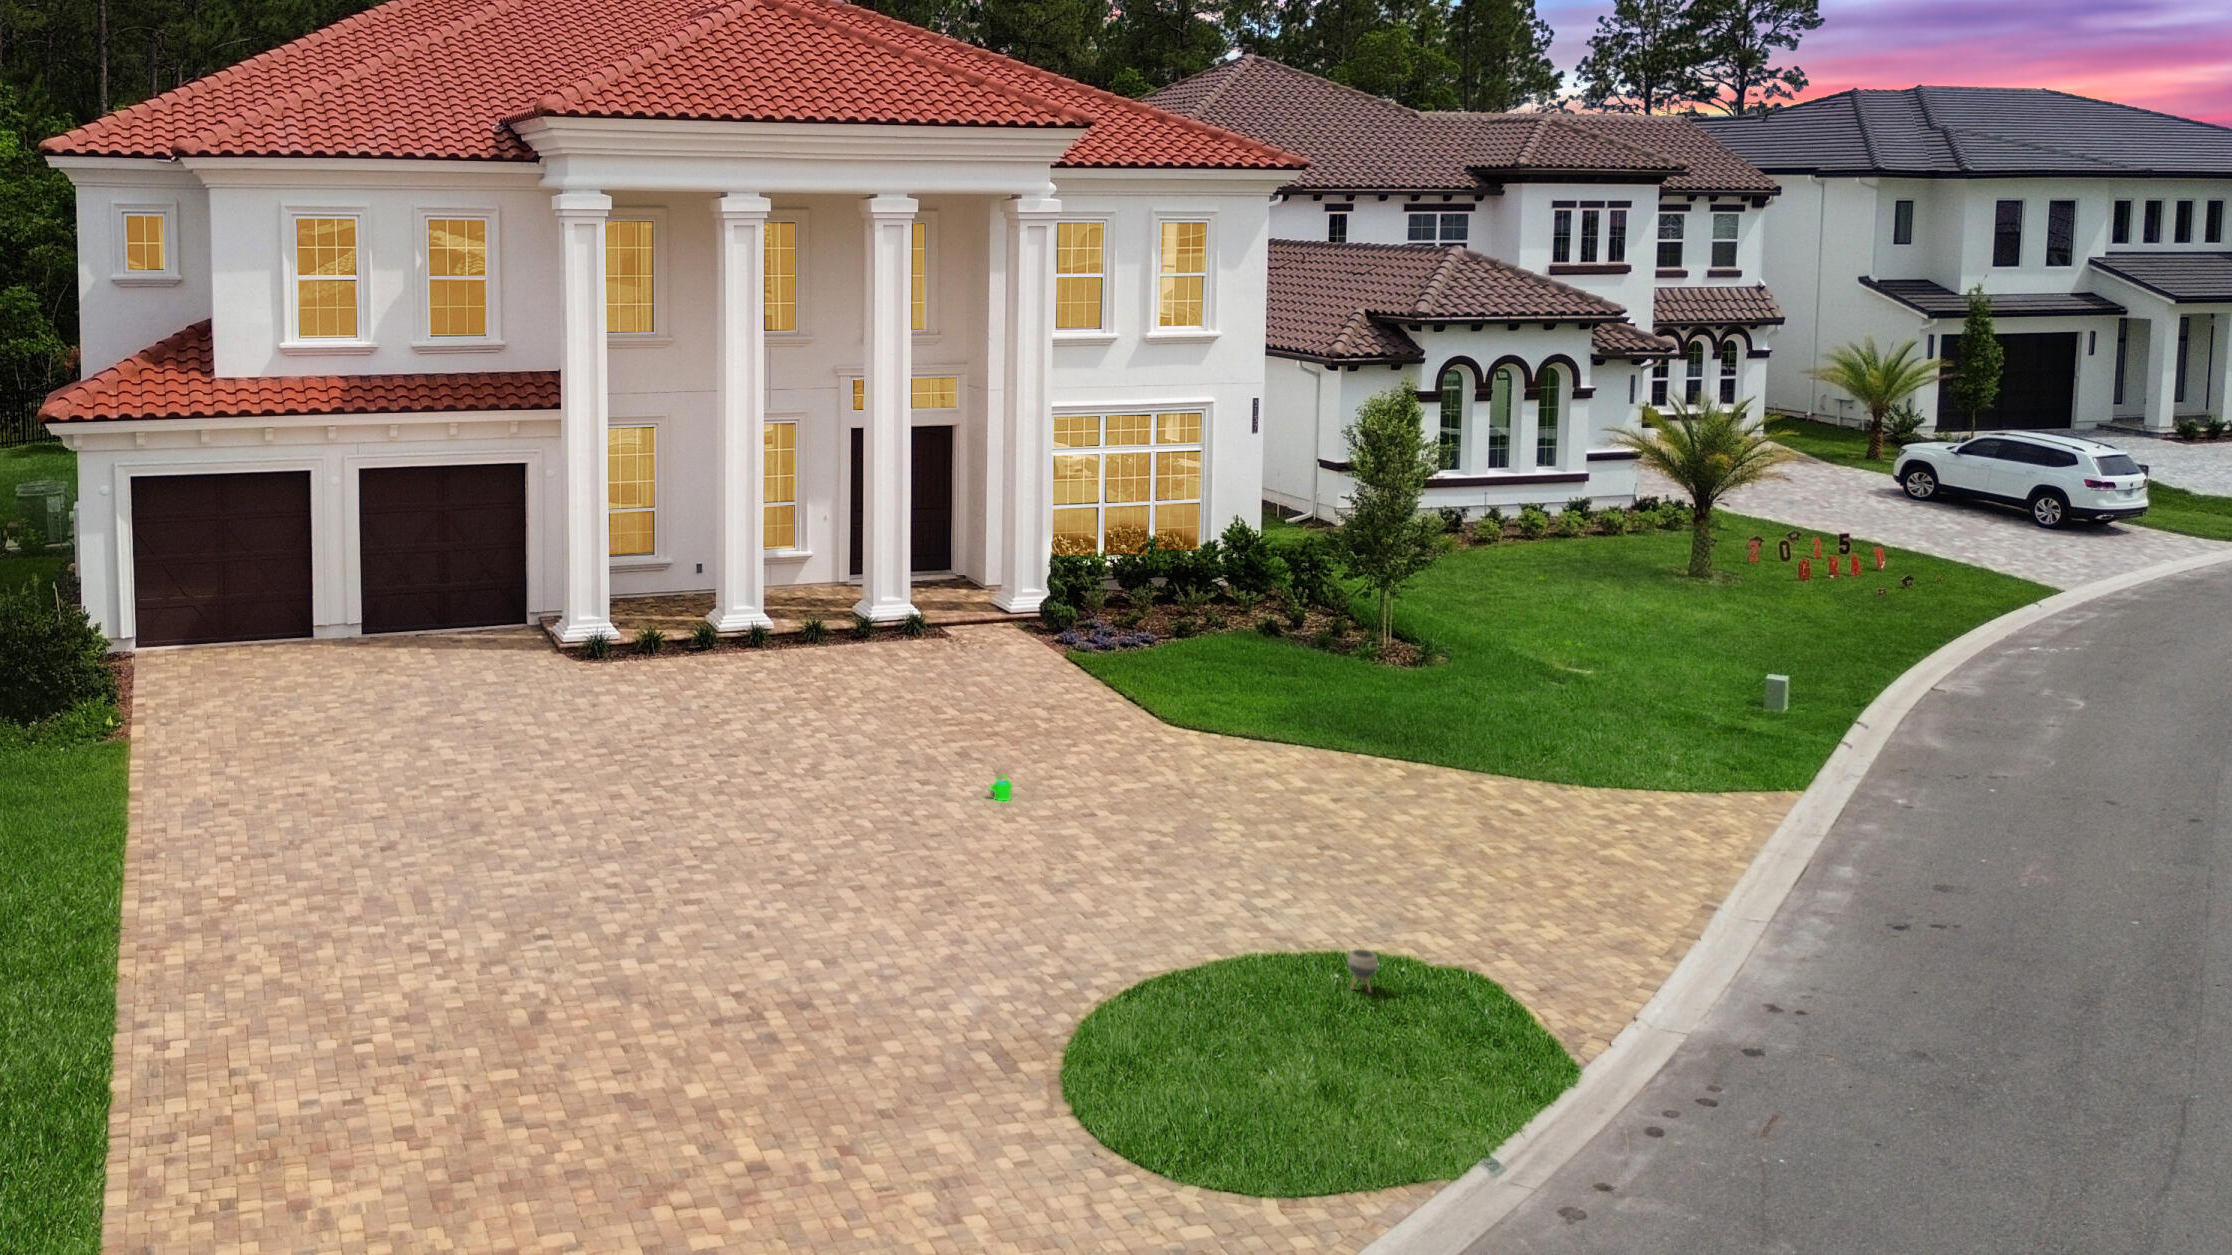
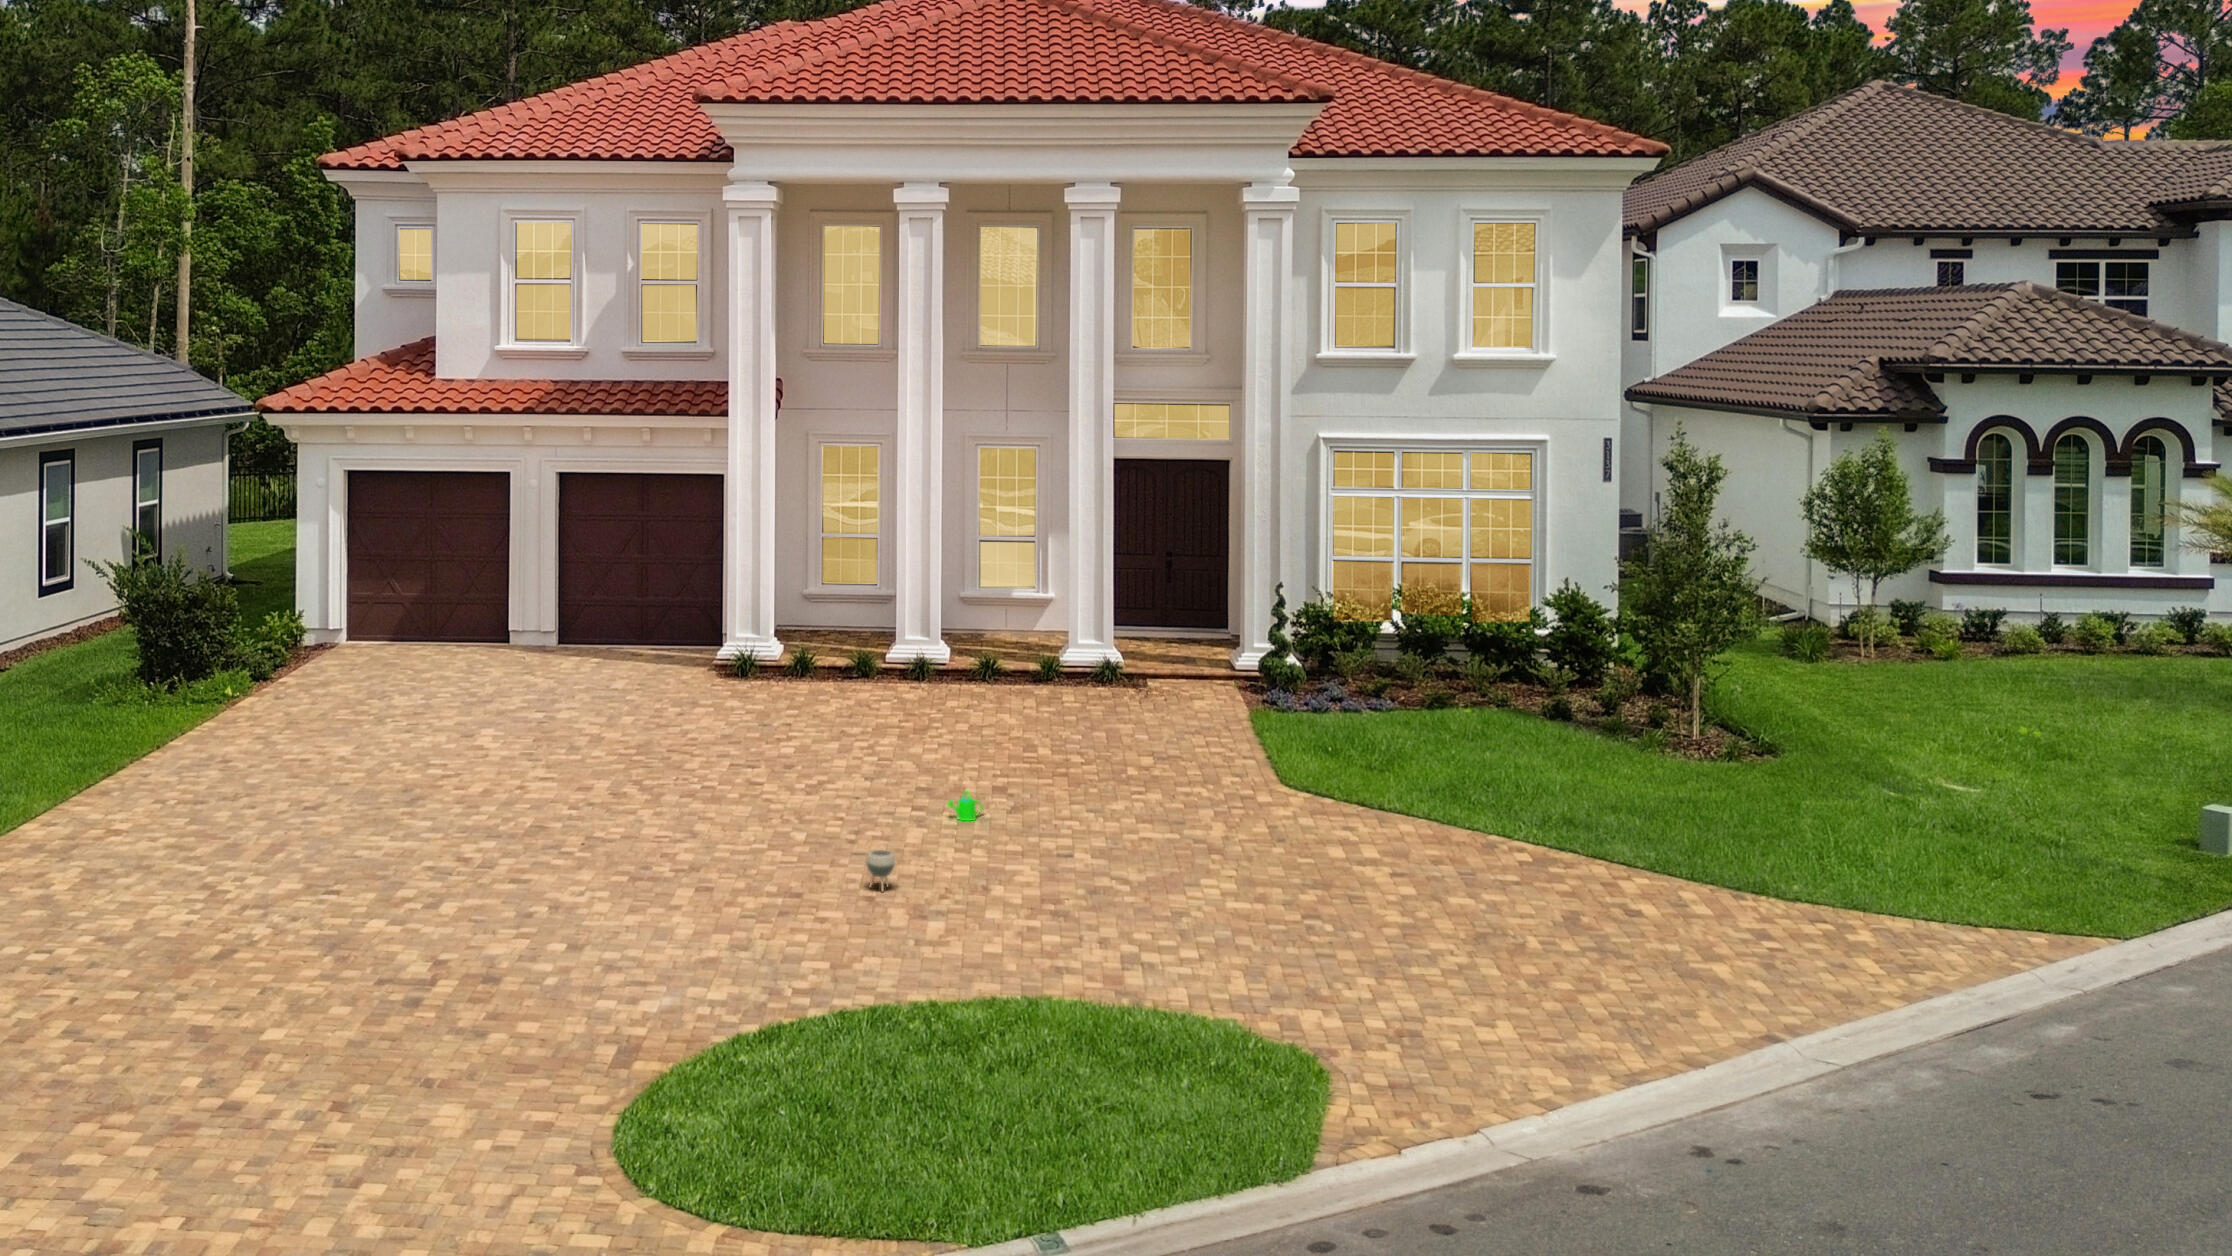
planter: present [1348,949,1378,991] -> present [866,850,895,891]

